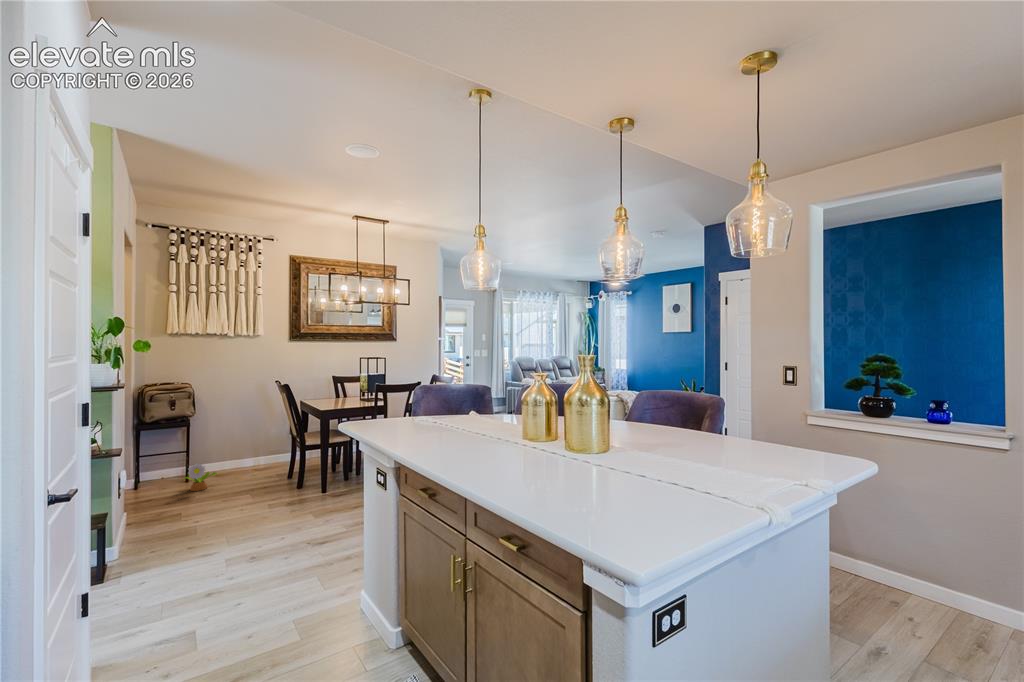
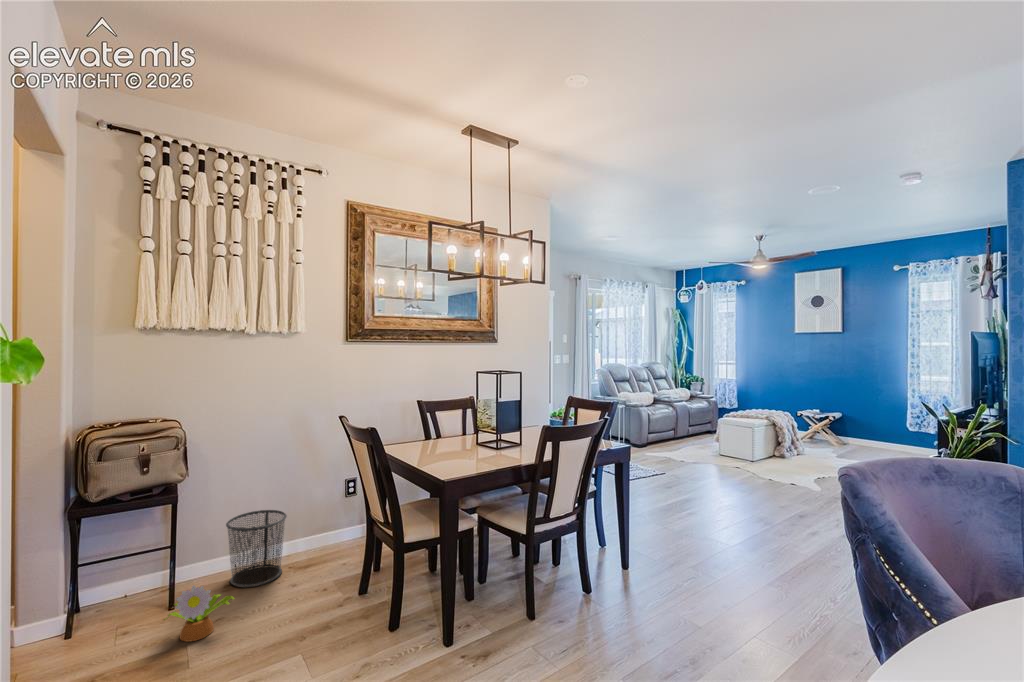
waste bin: none [216,437,251,476] -> present [226,510,287,587]

